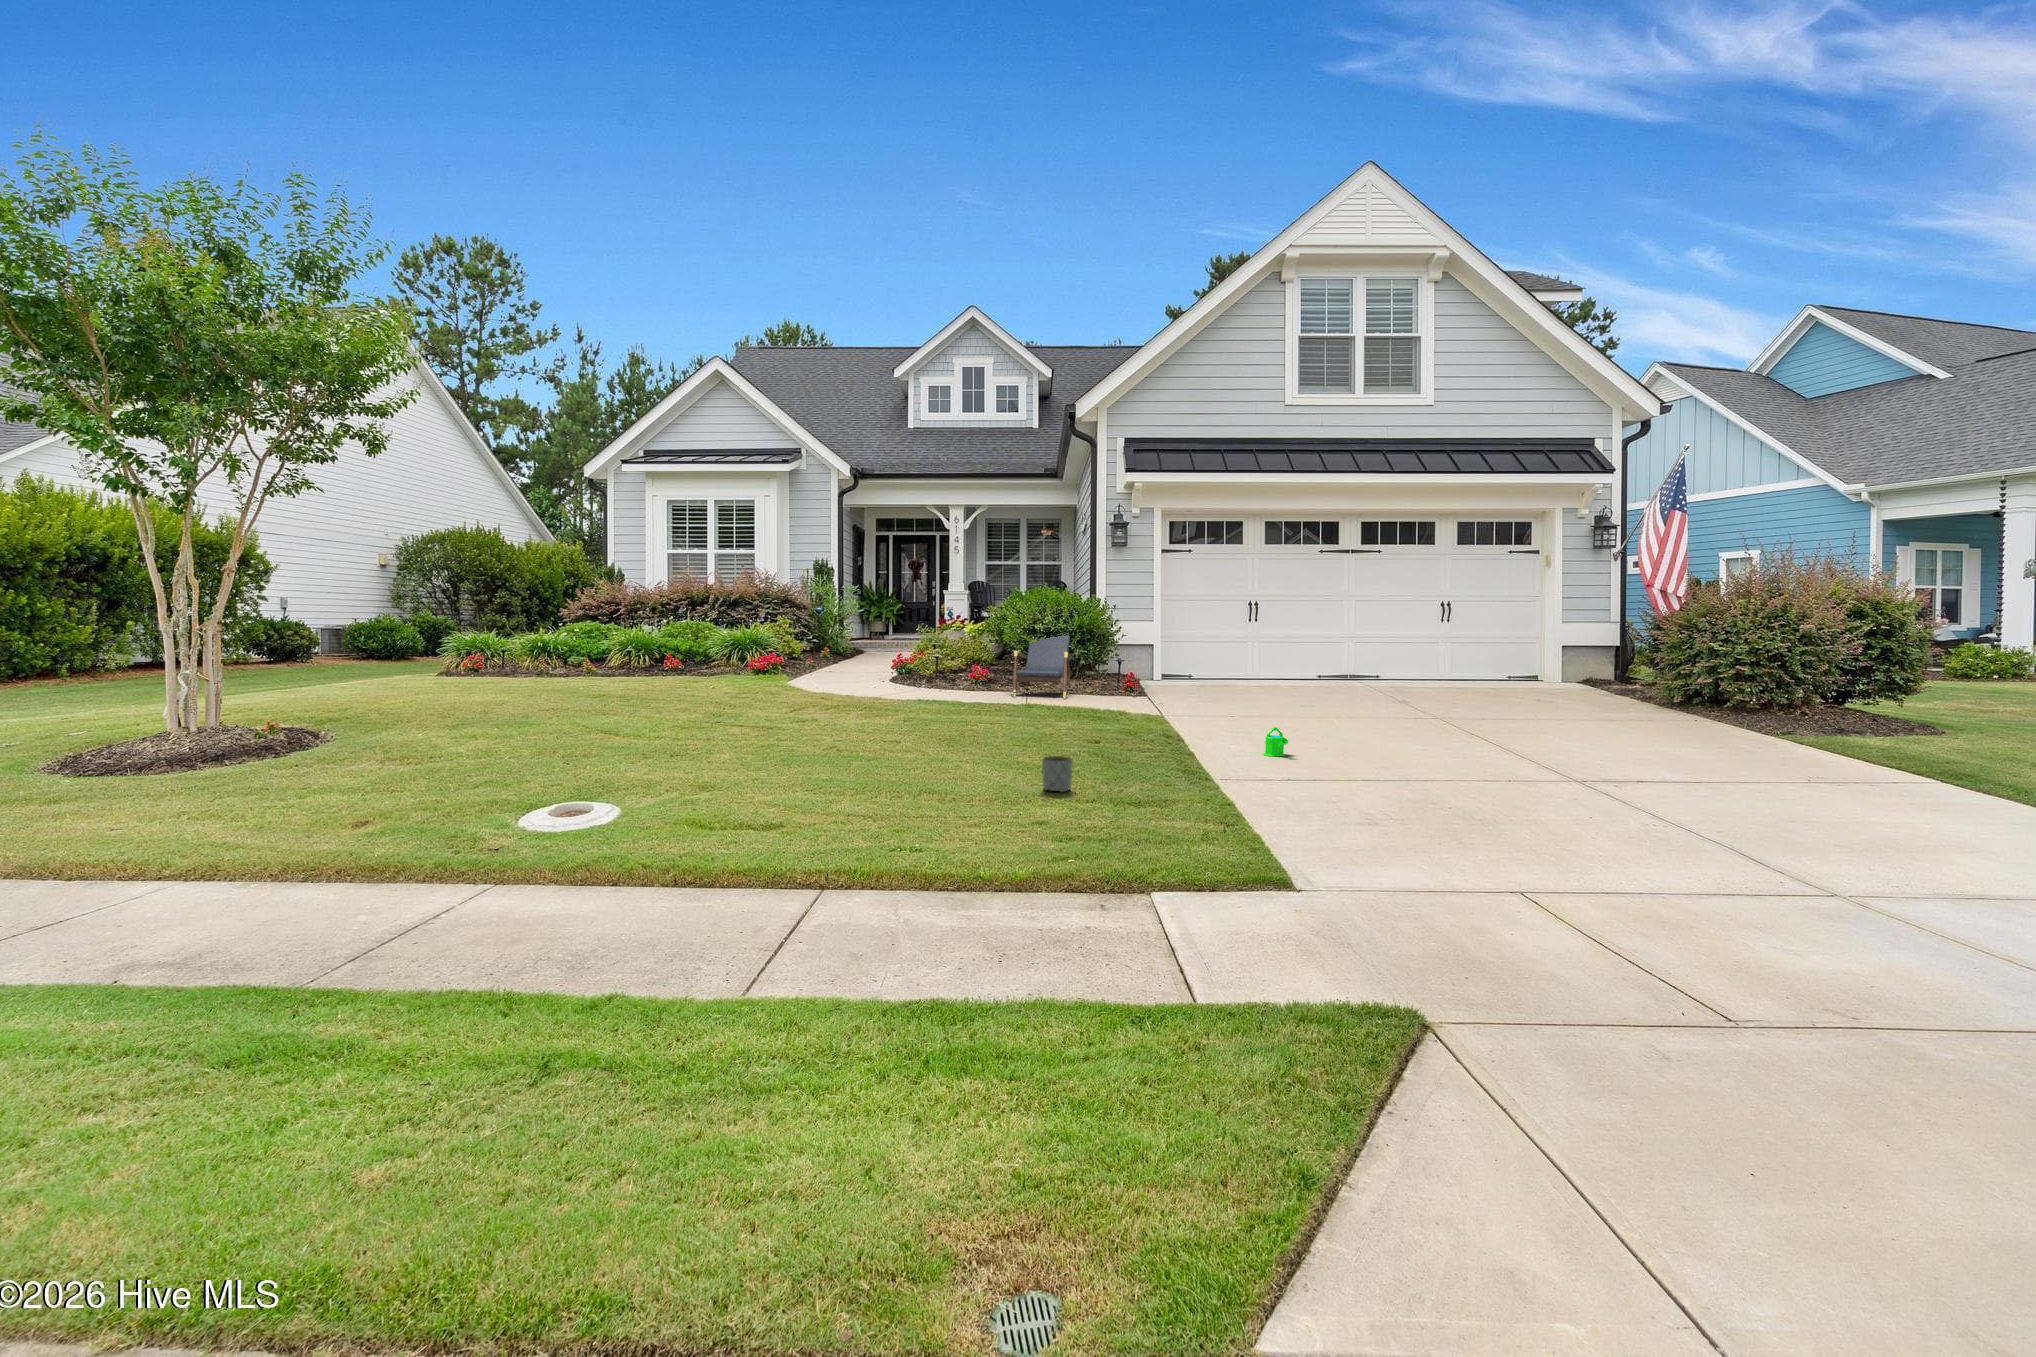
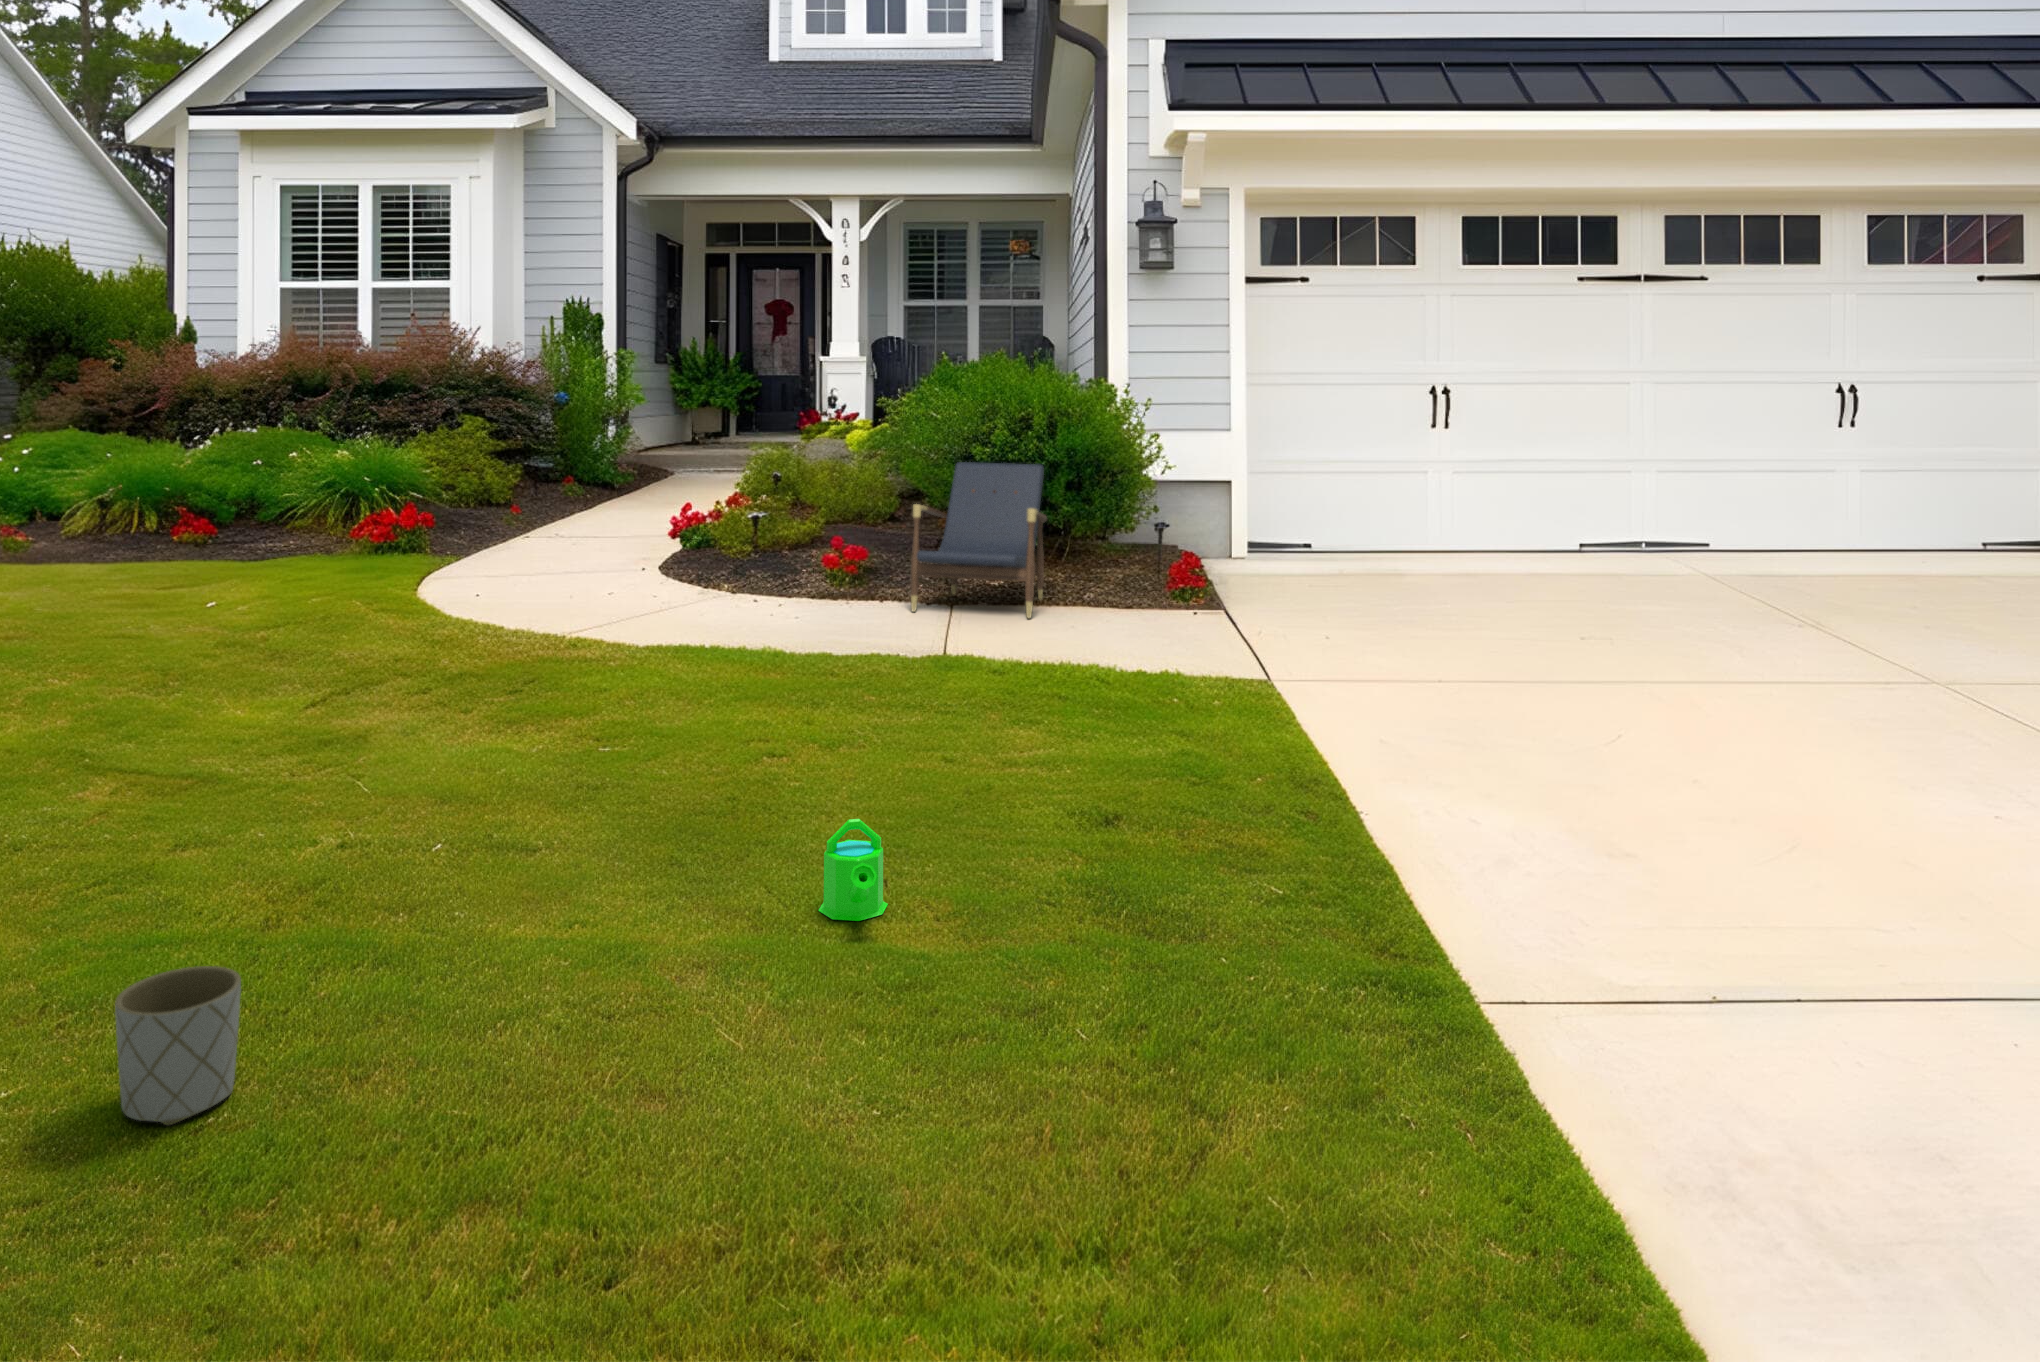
watering can: present [1264,727,1288,757] -> present [818,819,888,921]
planter: present [1042,756,1073,792] -> present [115,966,241,1125]

